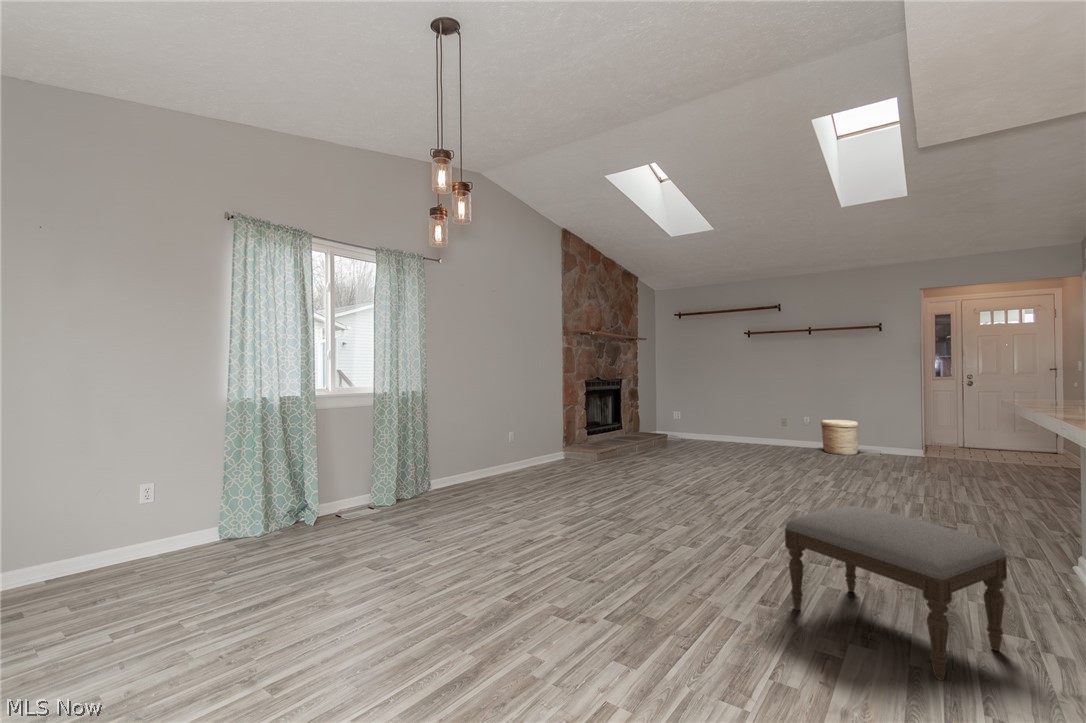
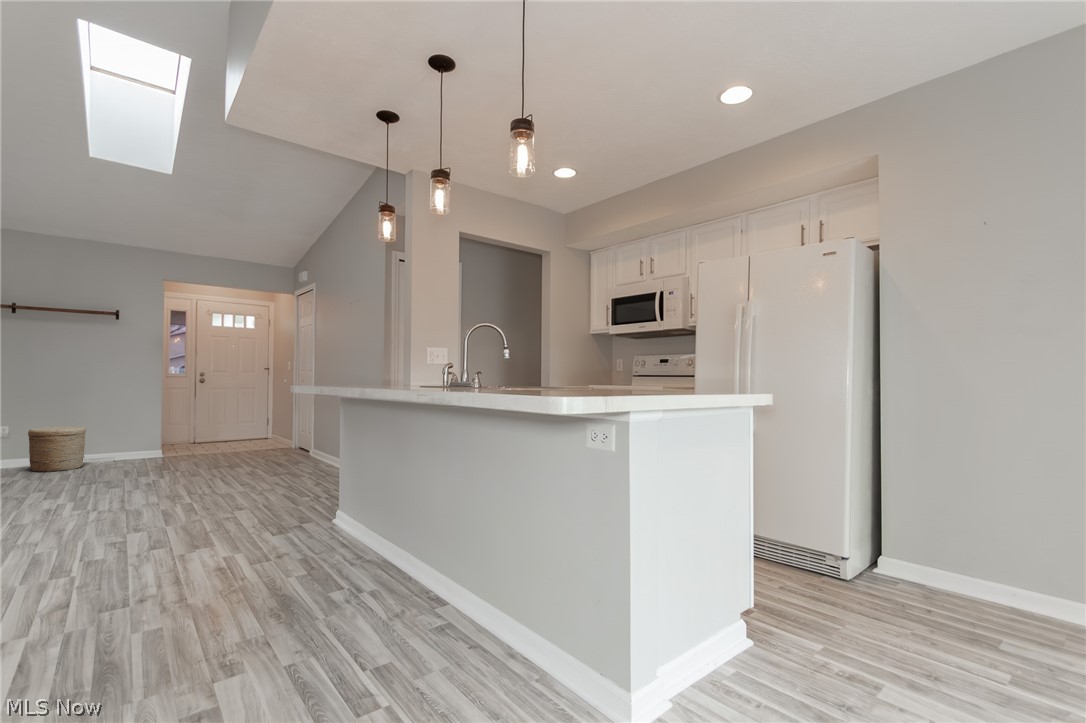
ottoman: present [785,506,1007,680] -> none [105,508,343,687]

